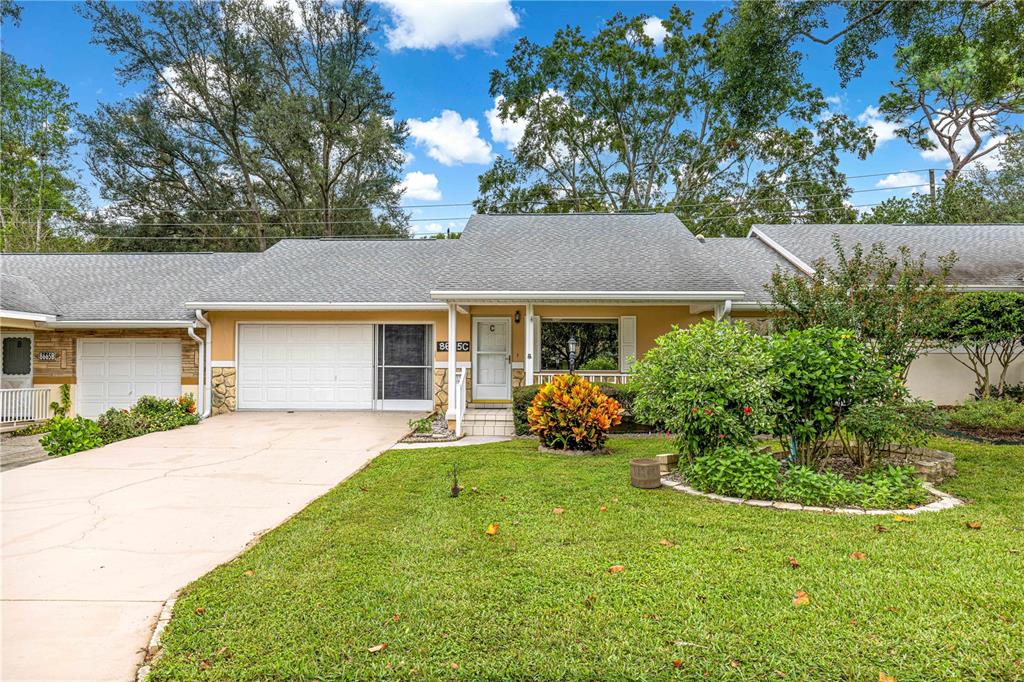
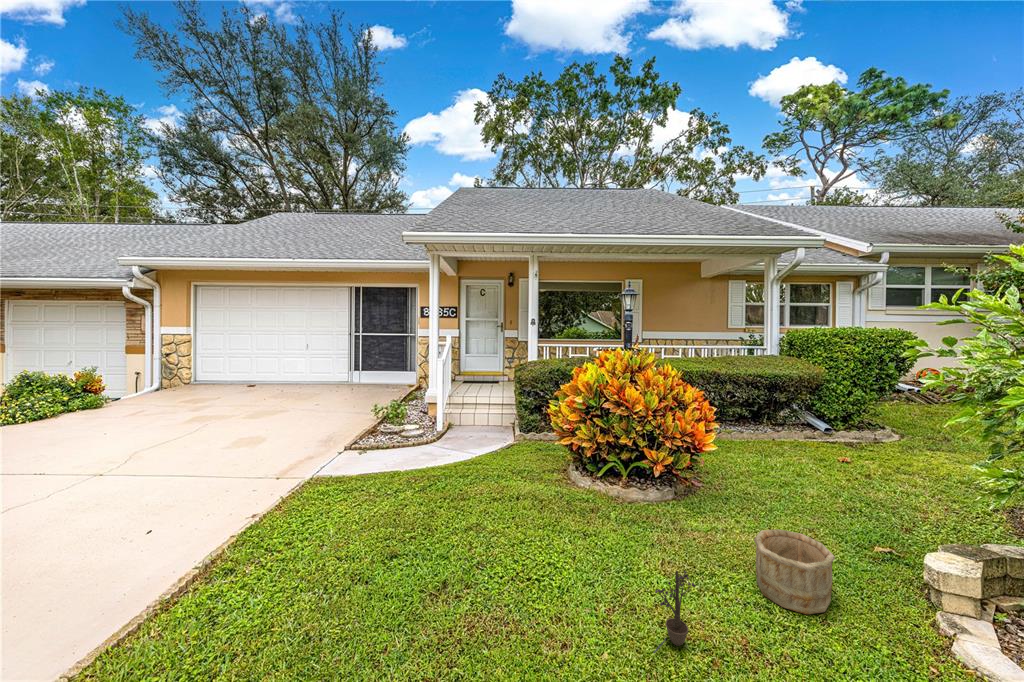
decorative plant: present [447,464,464,496] -> present [654,571,696,653]

